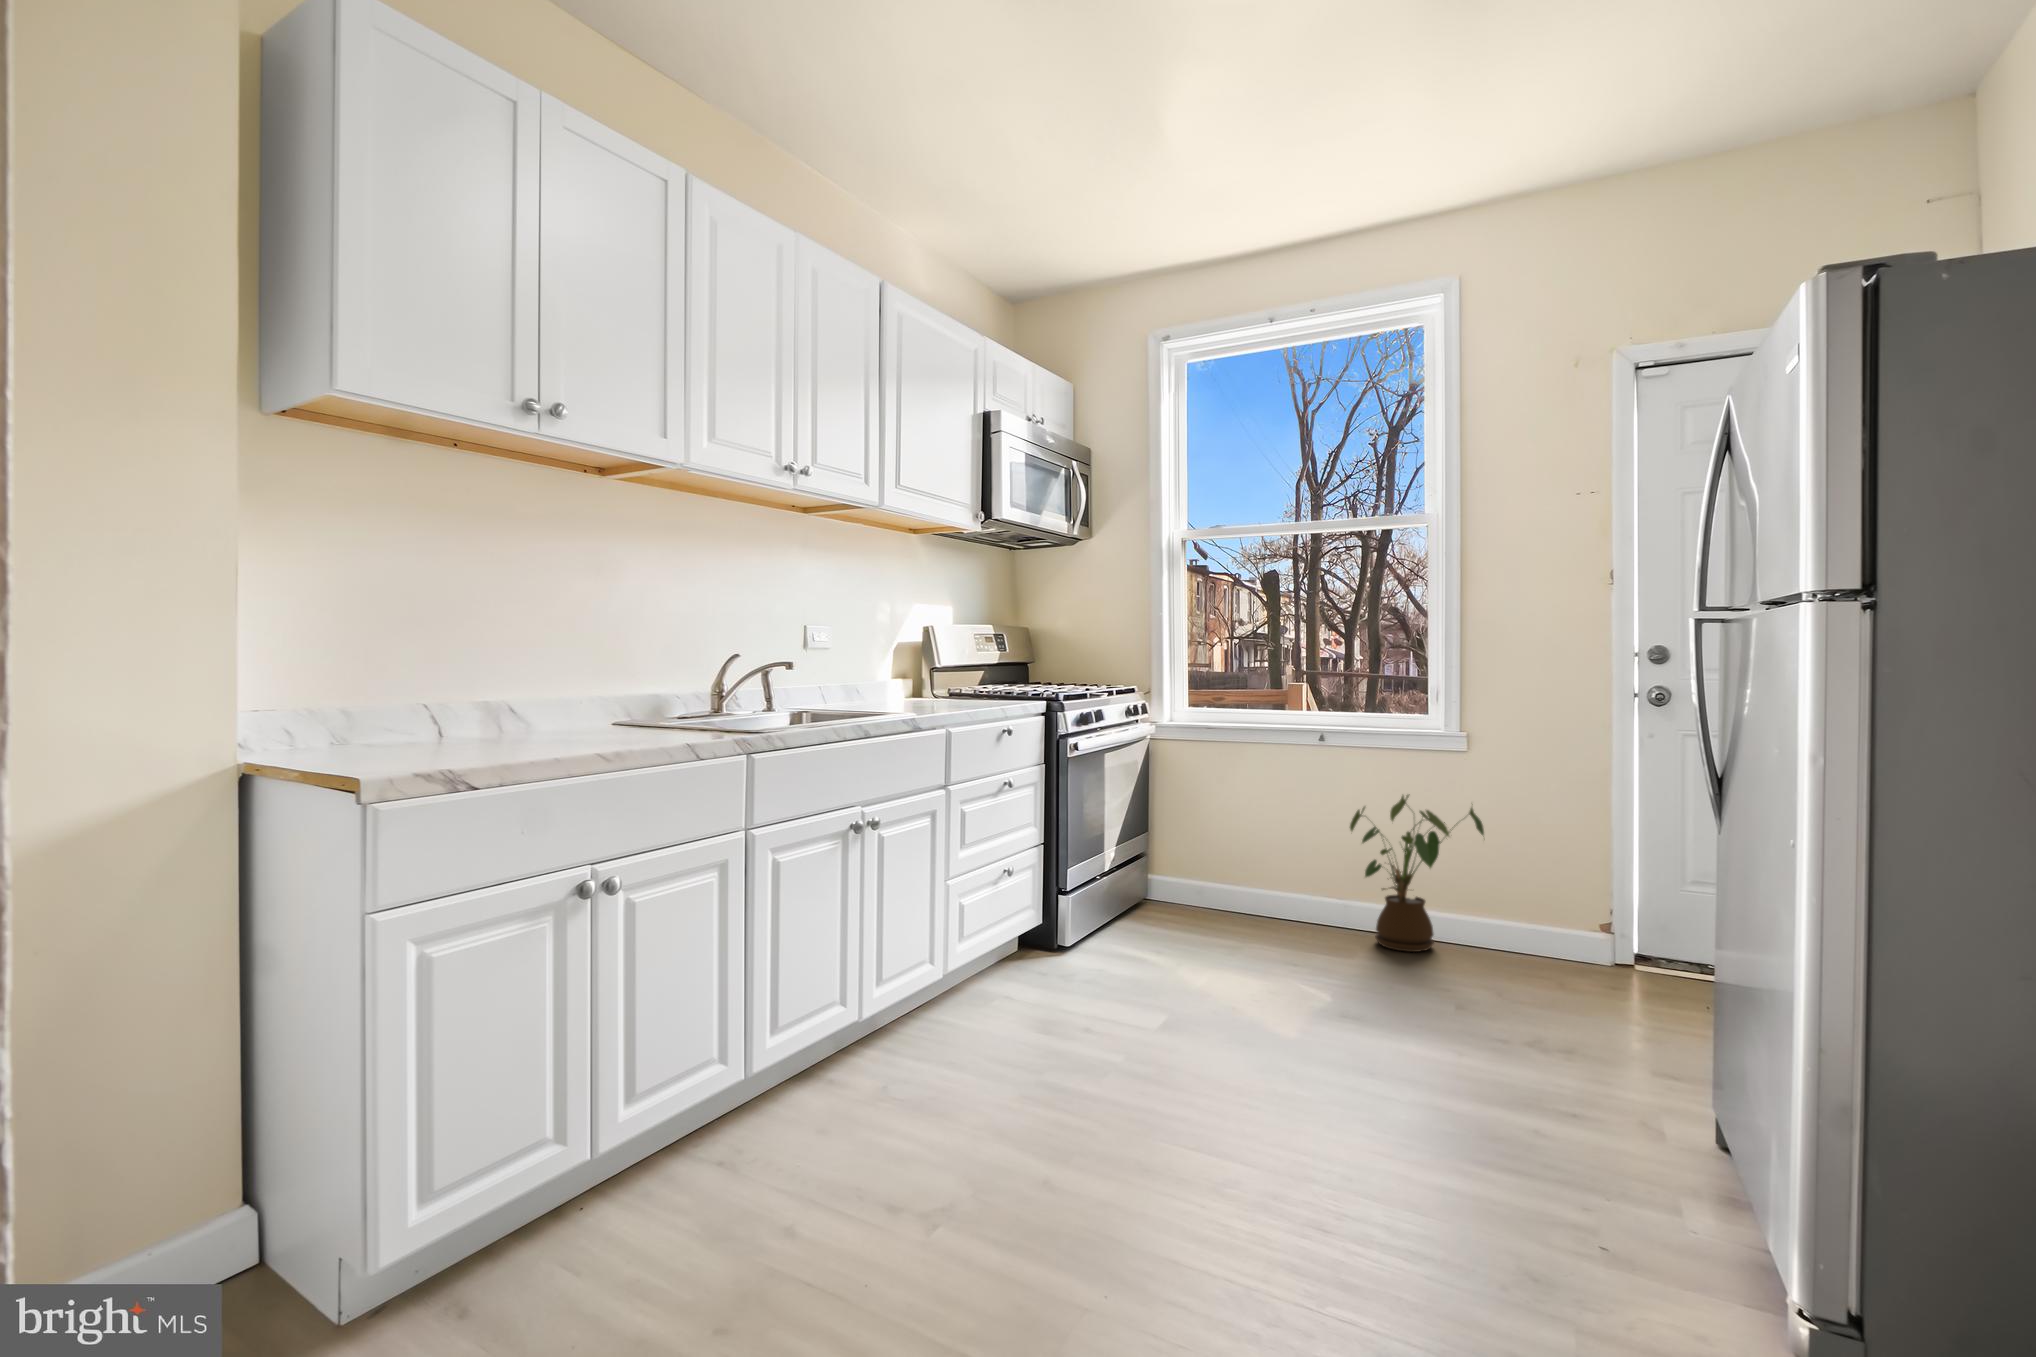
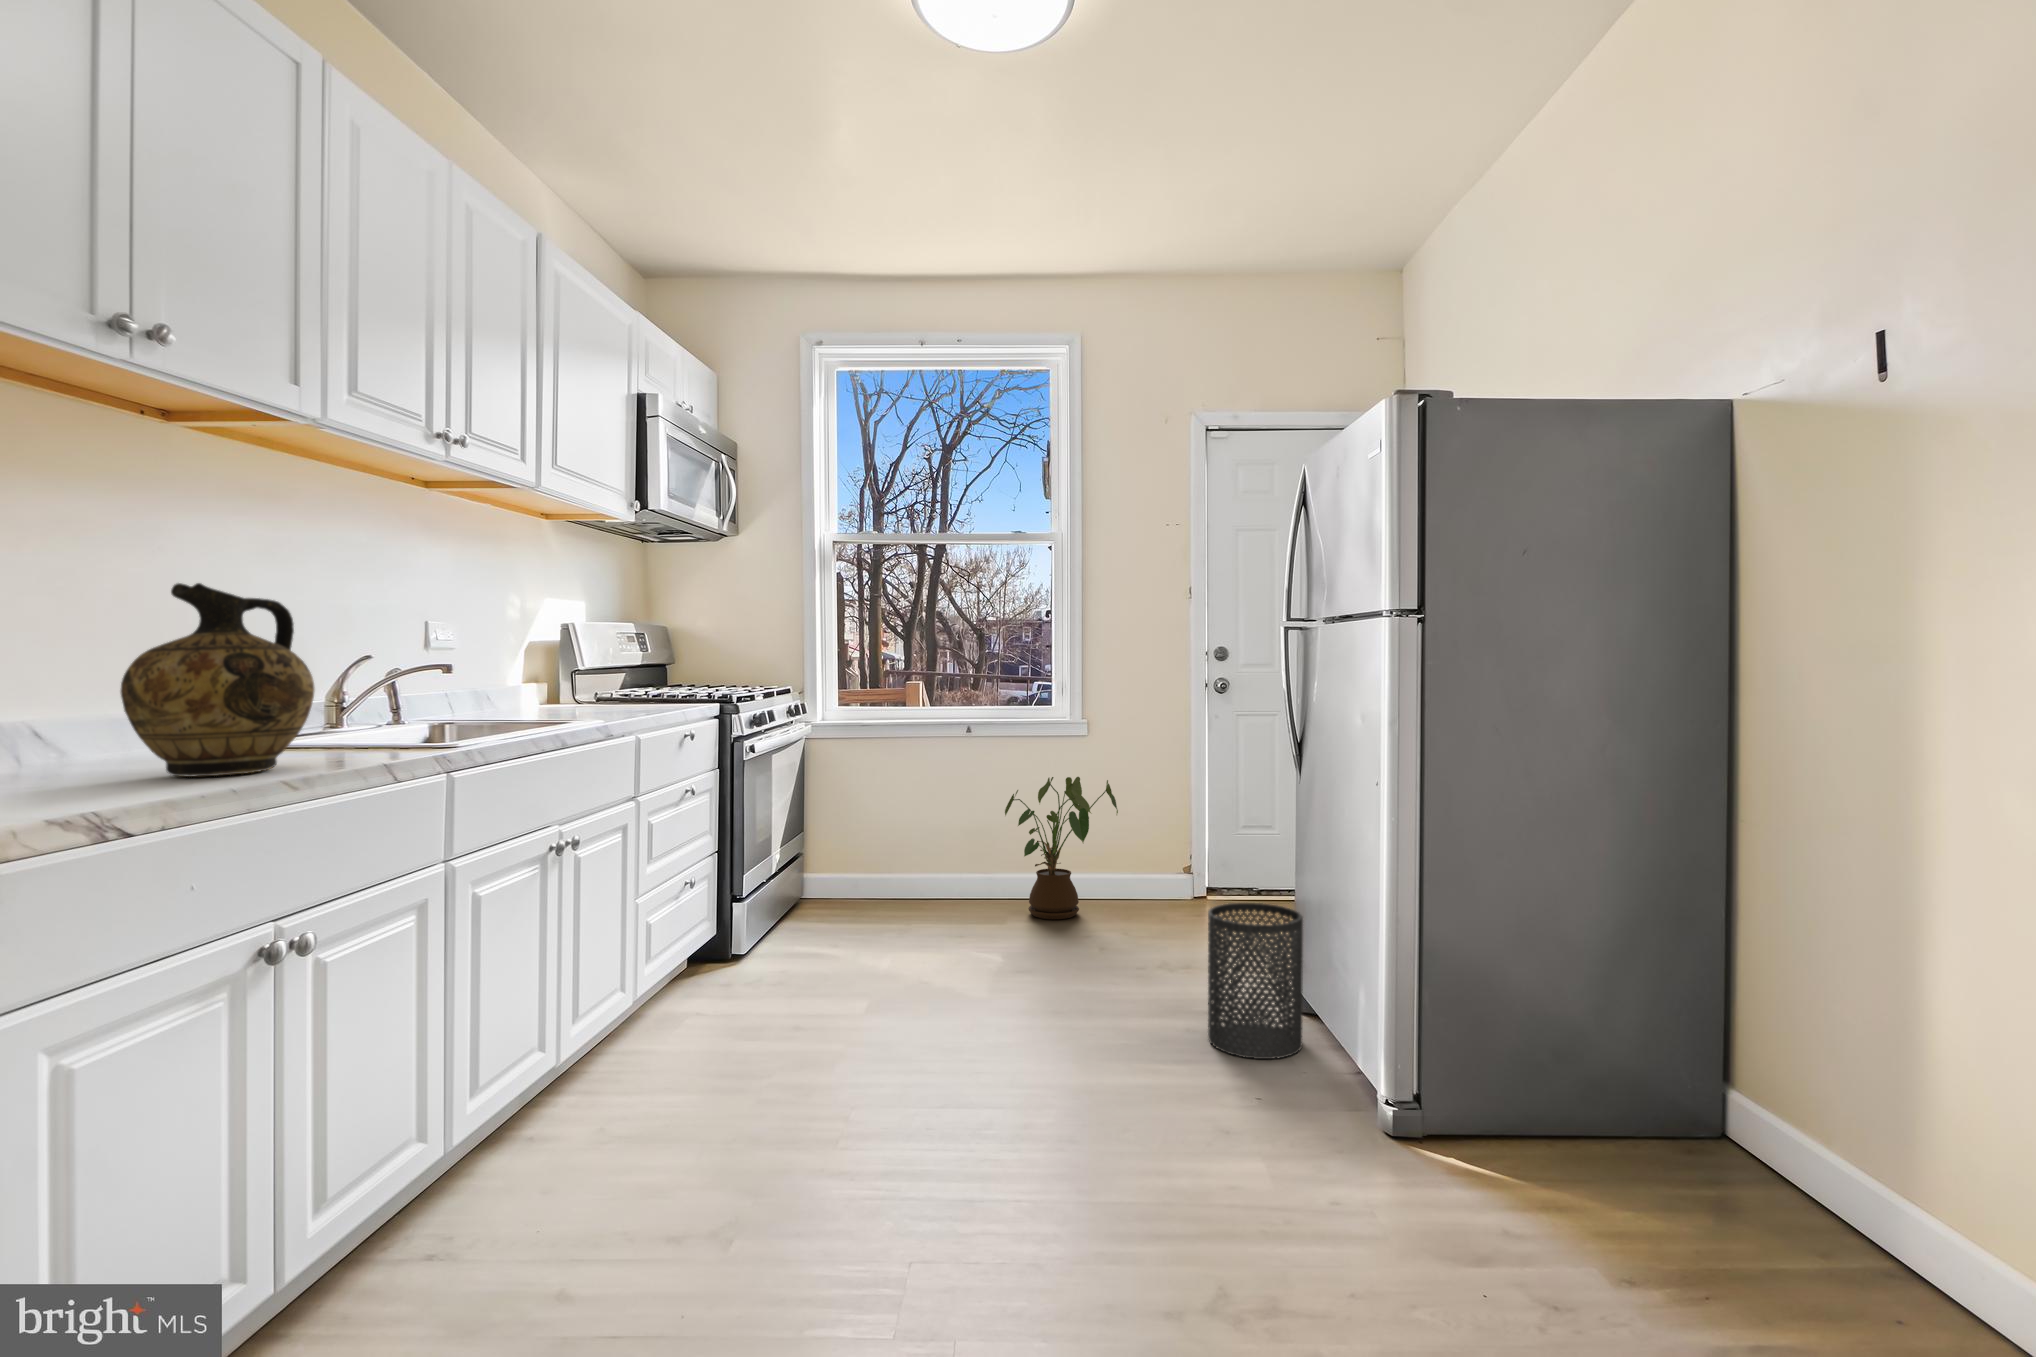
ceramic jug: none [521,598,647,744] -> present [121,583,314,777]
trash can: none [1518,953,1643,1144] -> present [1208,903,1303,1059]

